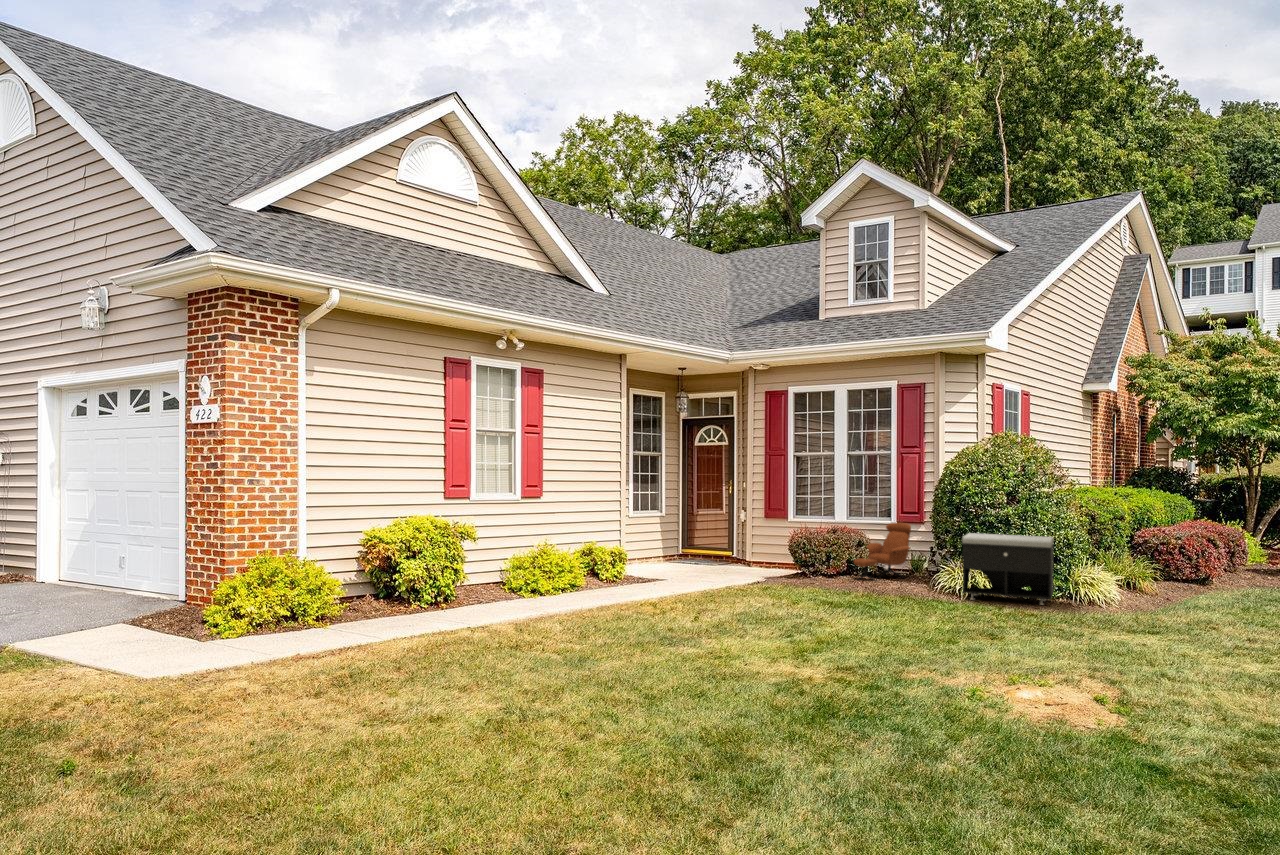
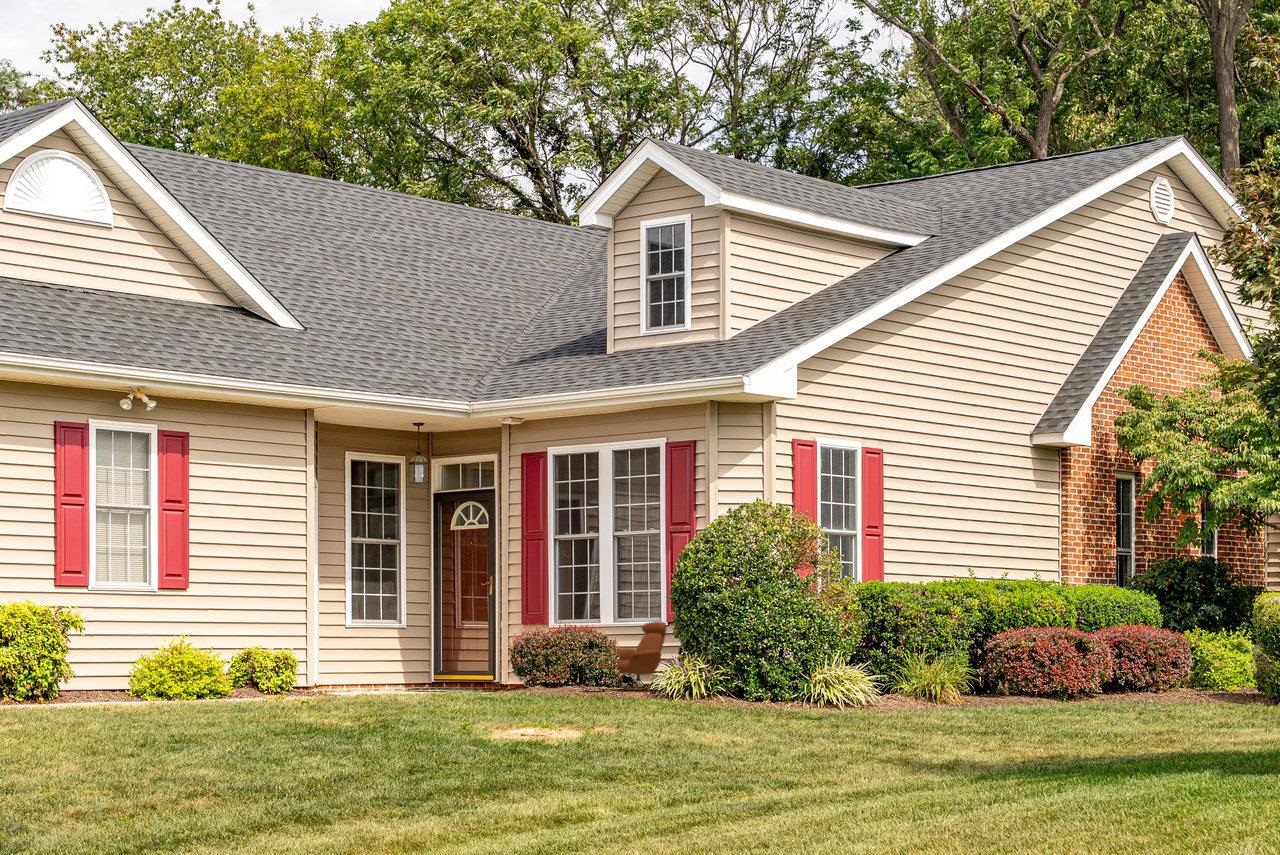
storage bench: present [962,533,1053,605] -> none [657,623,771,702]

